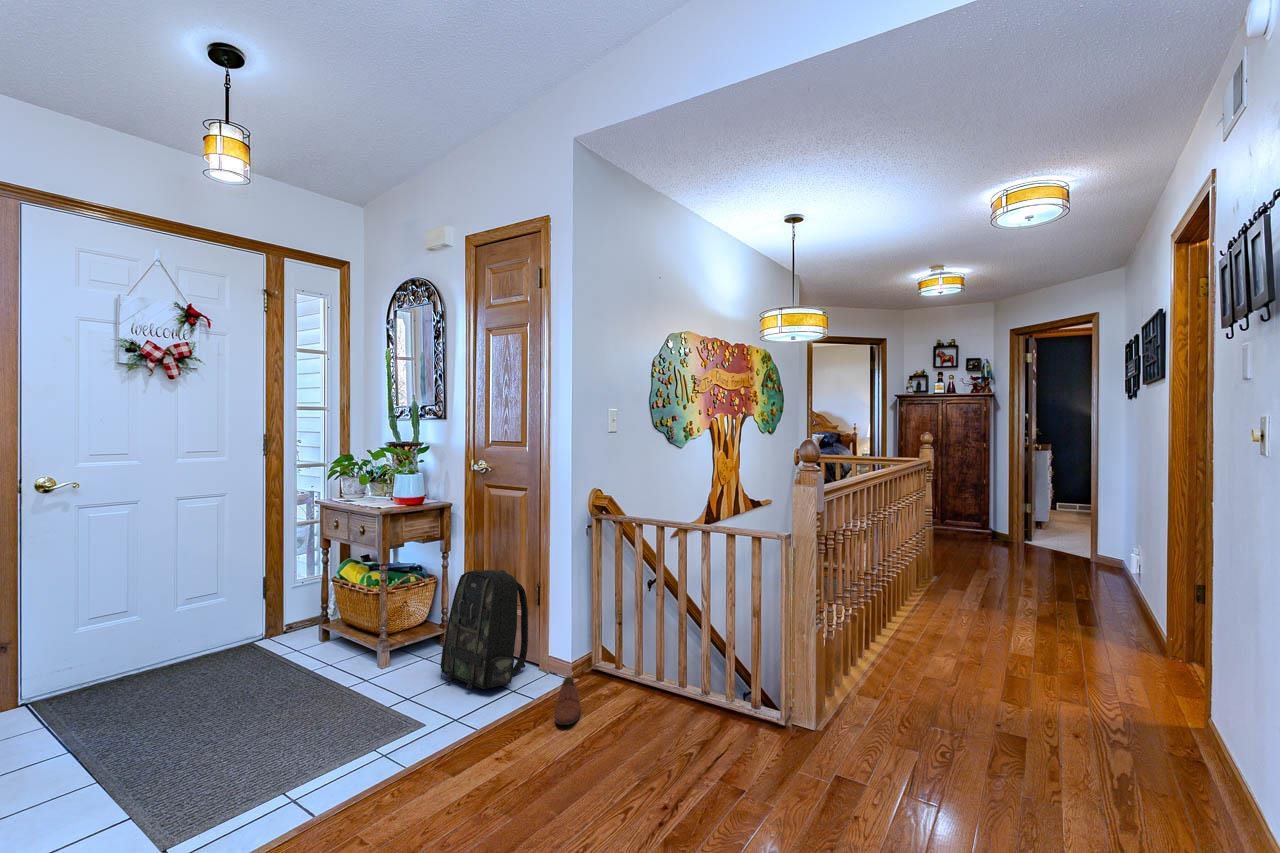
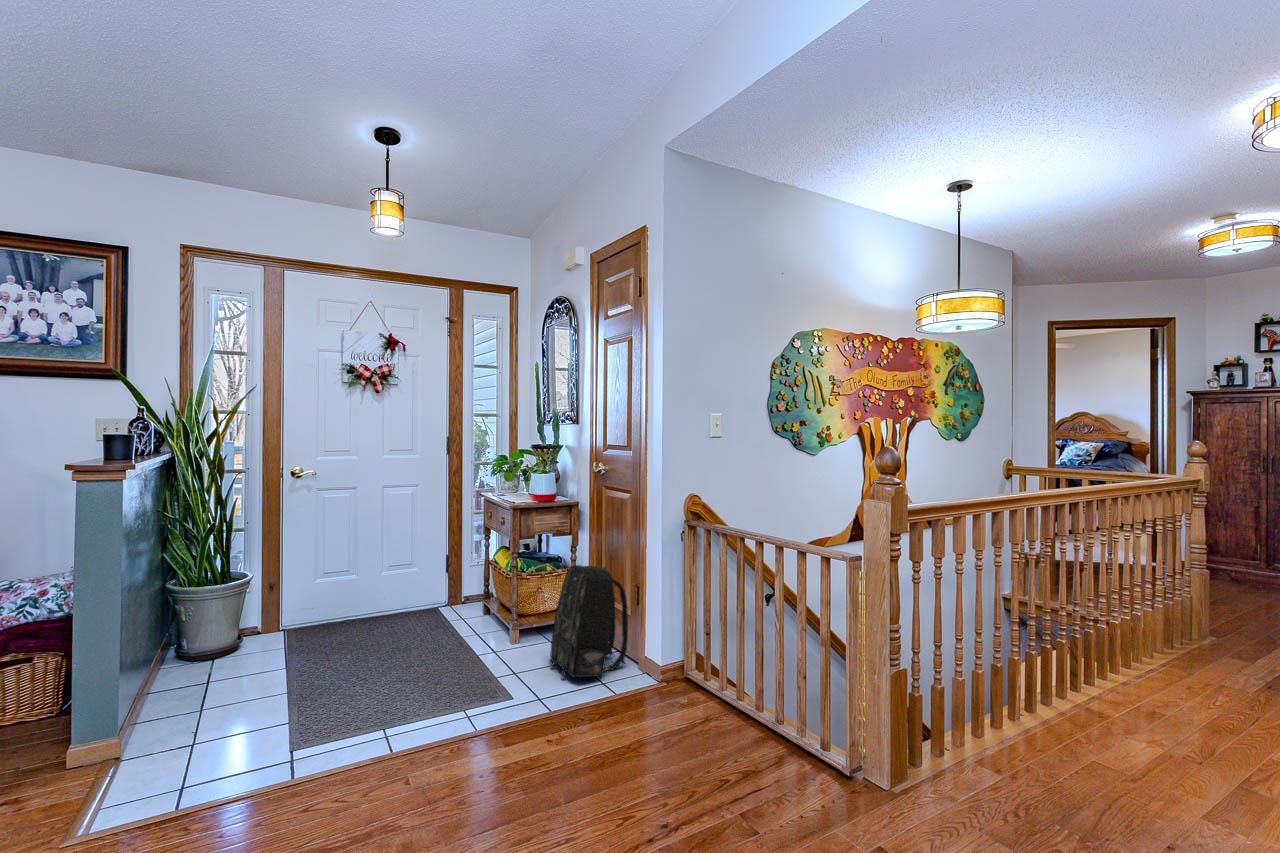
shoe: present [555,676,580,725] -> none [616,678,653,724]

